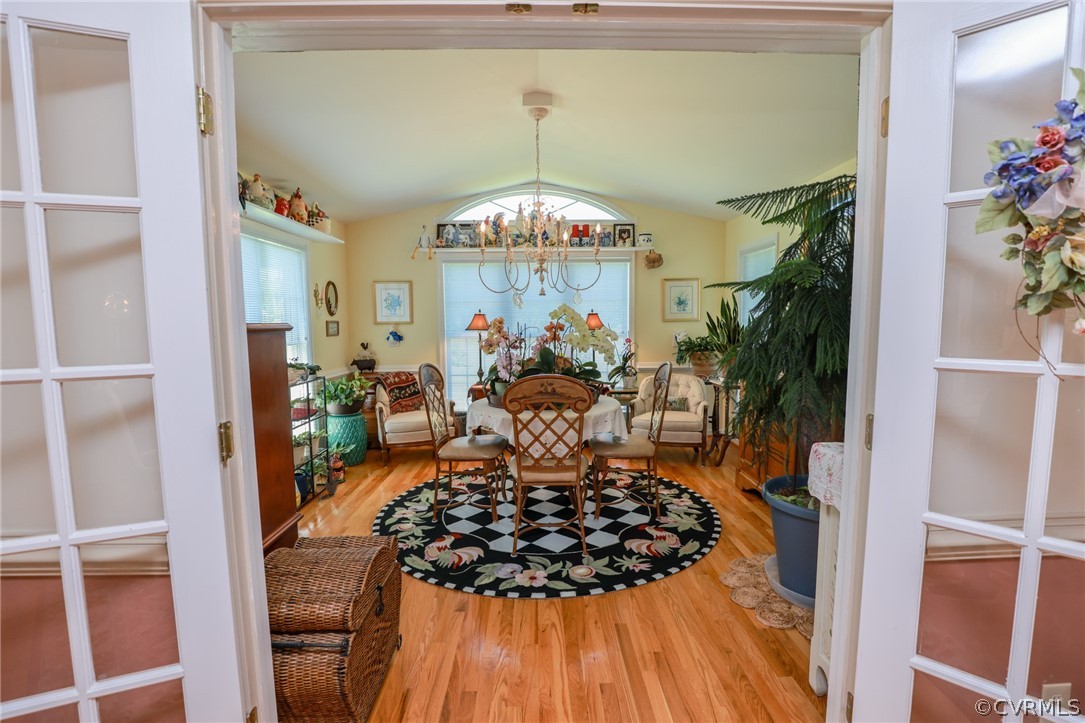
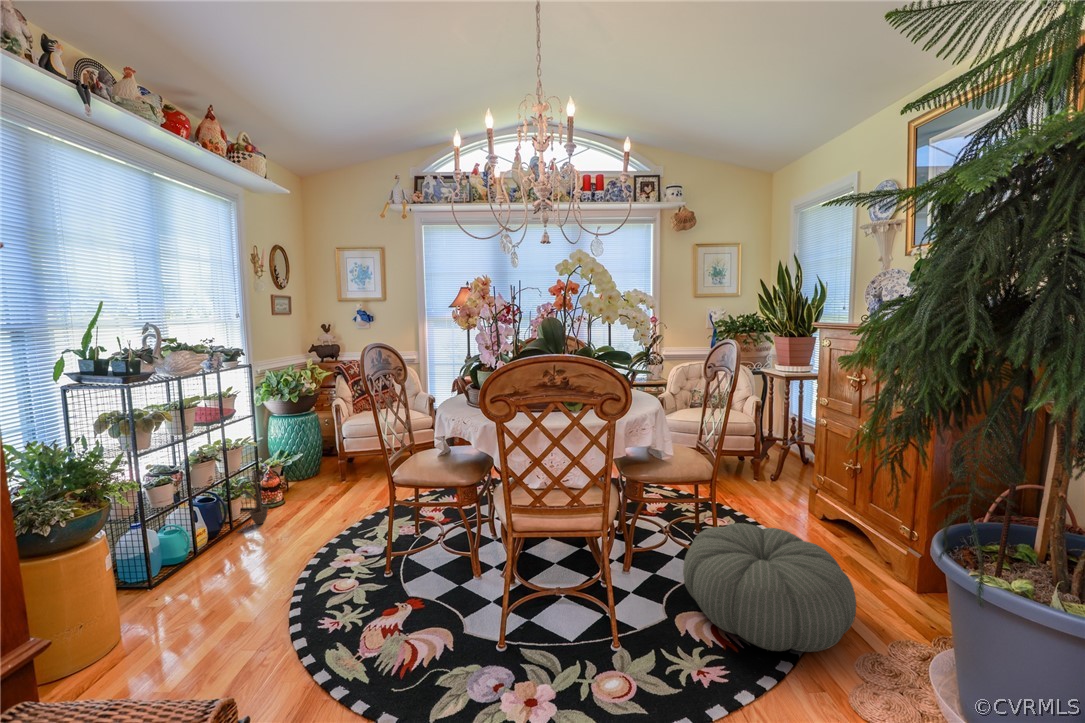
pouf: none [632,486,735,555] -> present [683,523,856,652]

